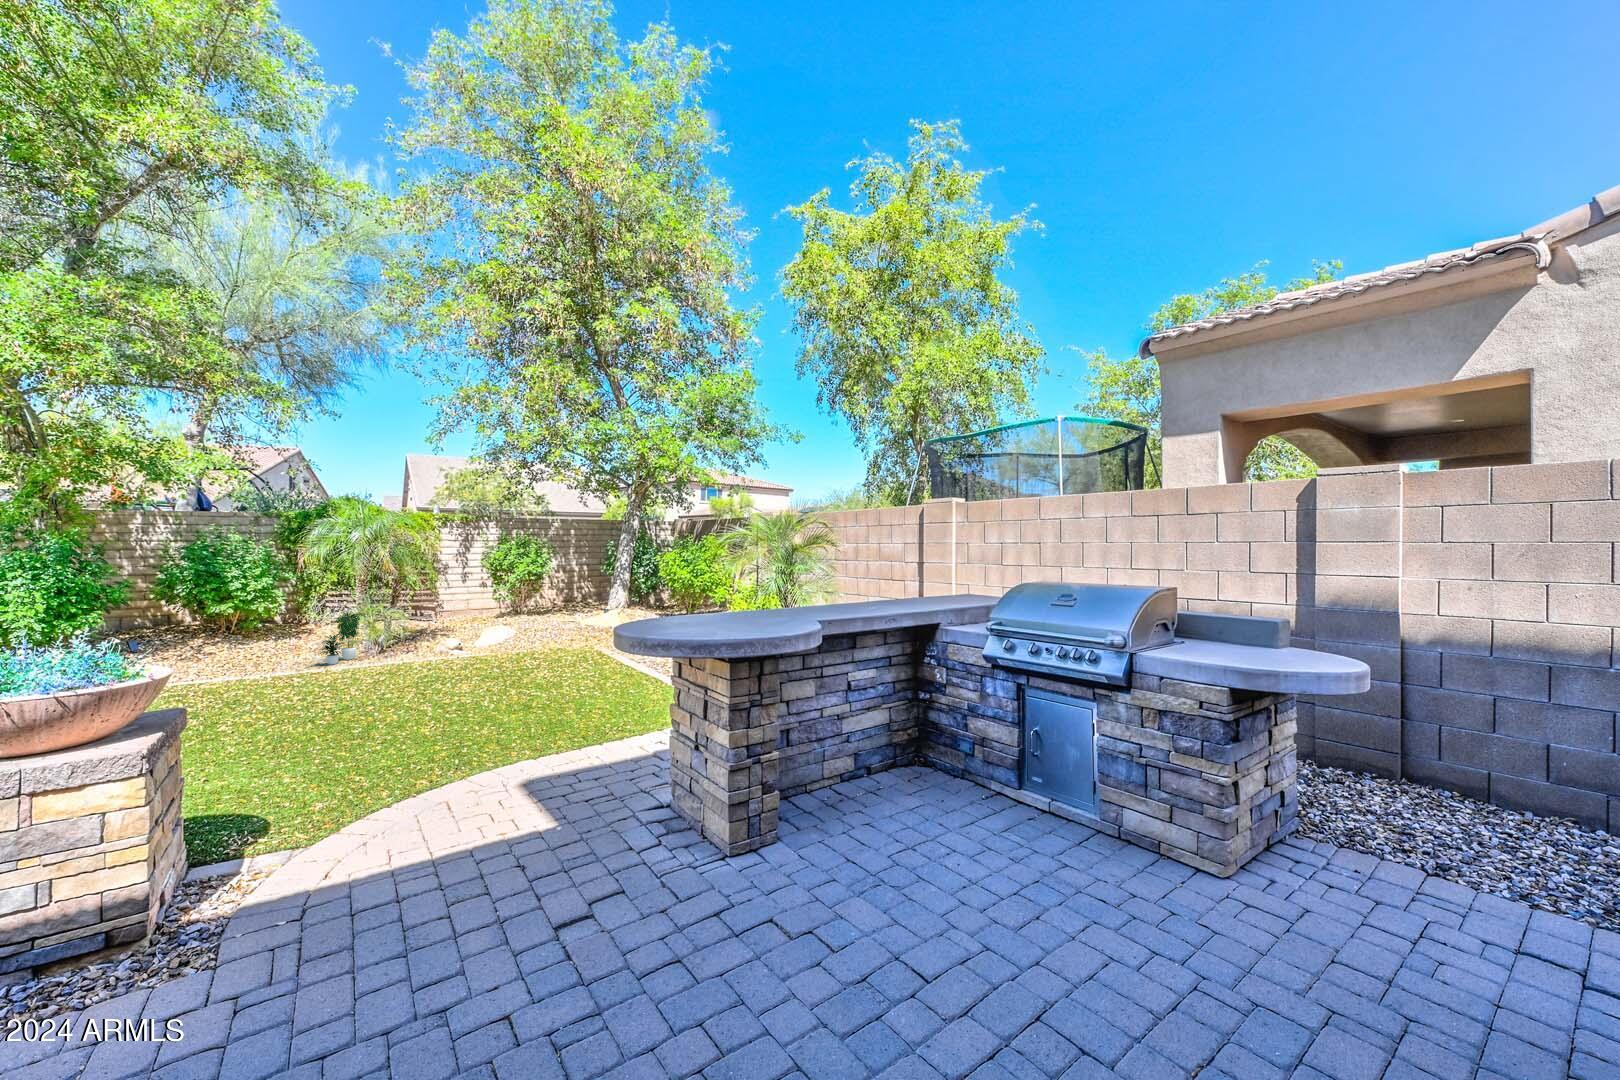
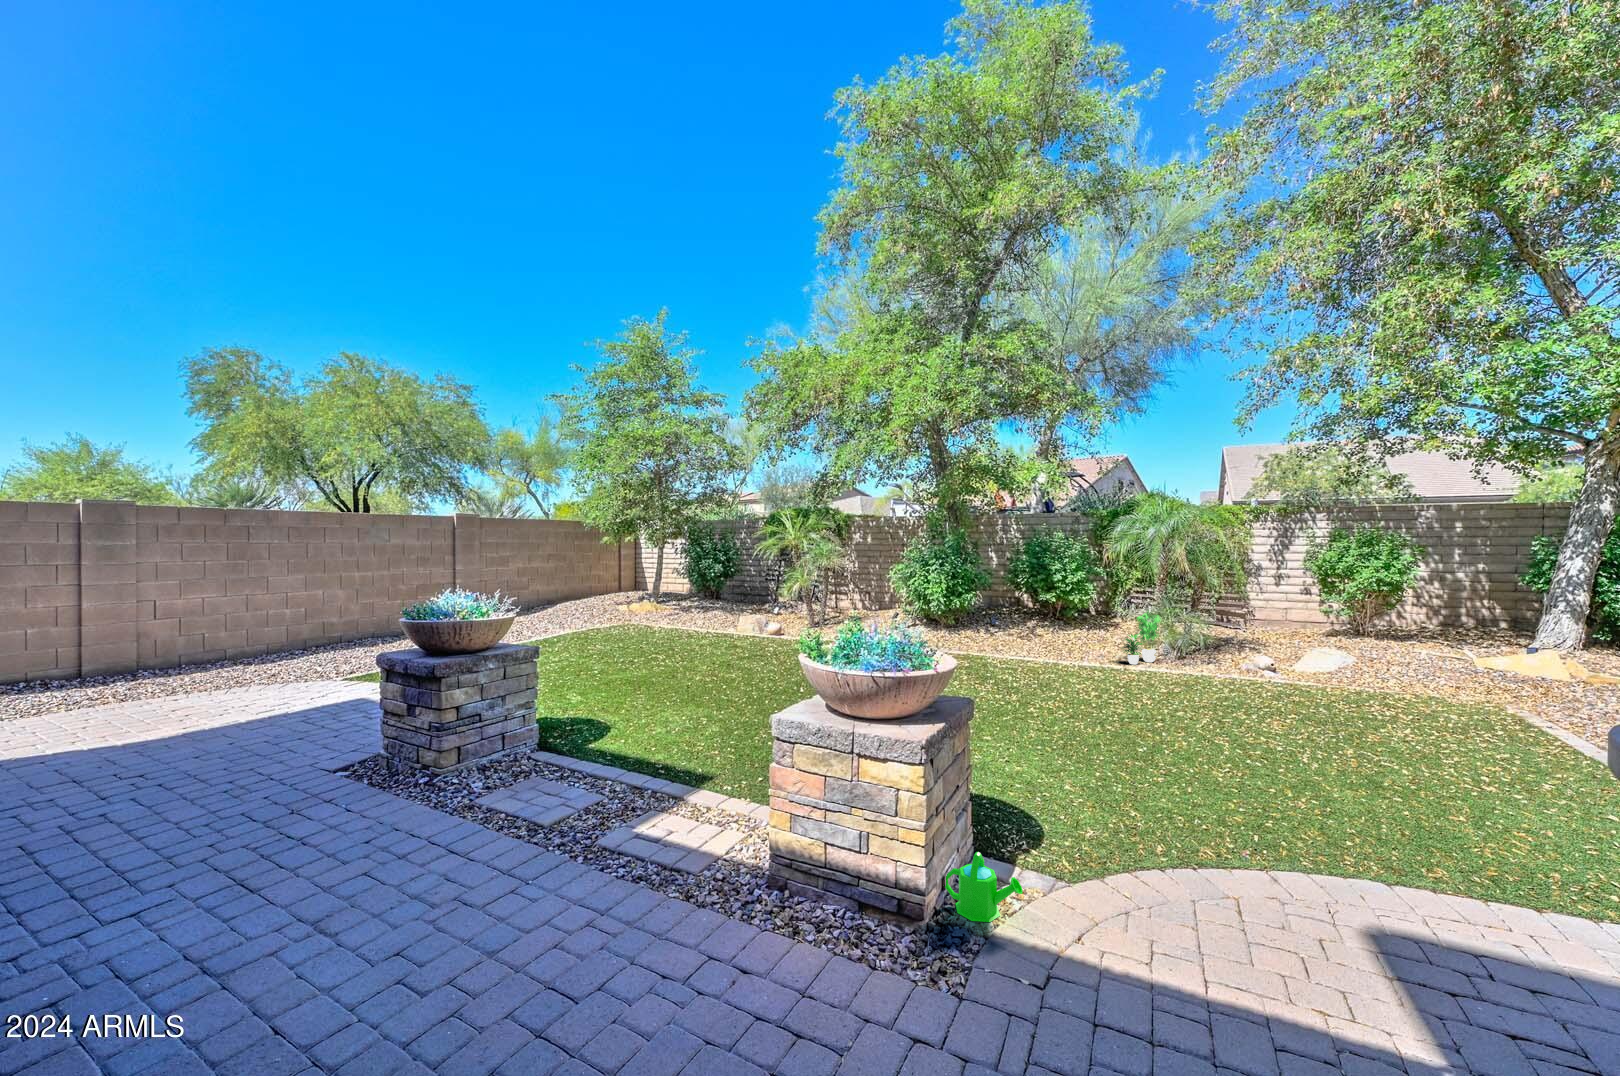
watering can: none [159,848,266,918] -> present [945,852,1023,922]

